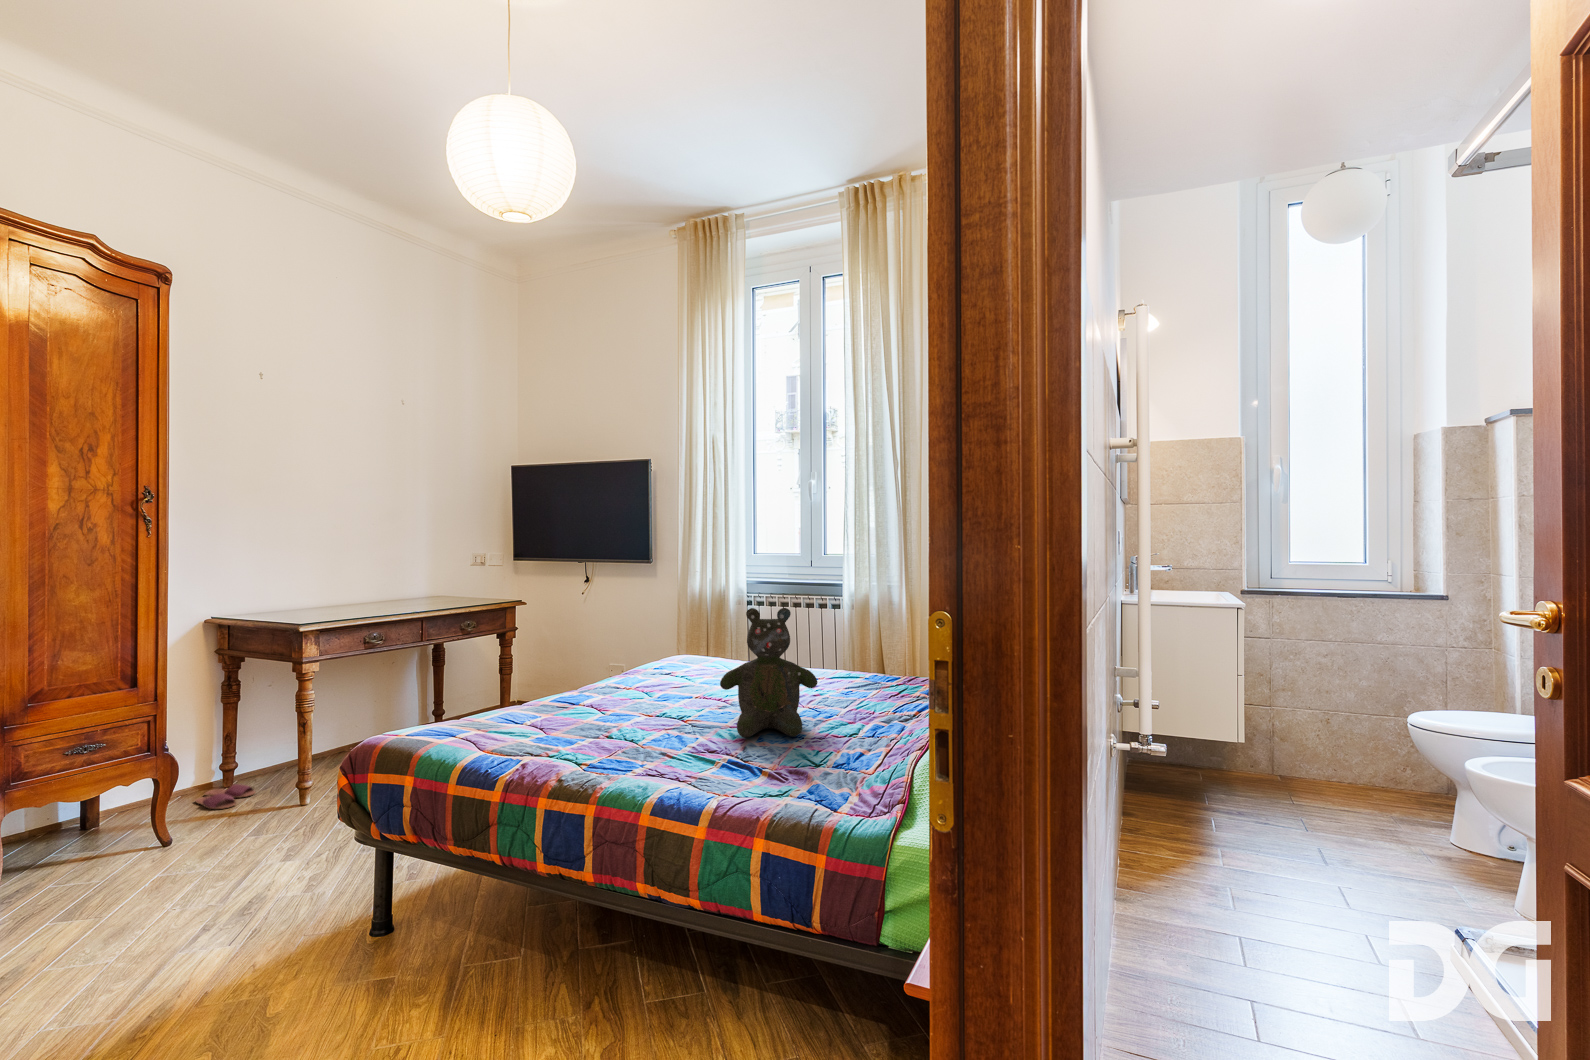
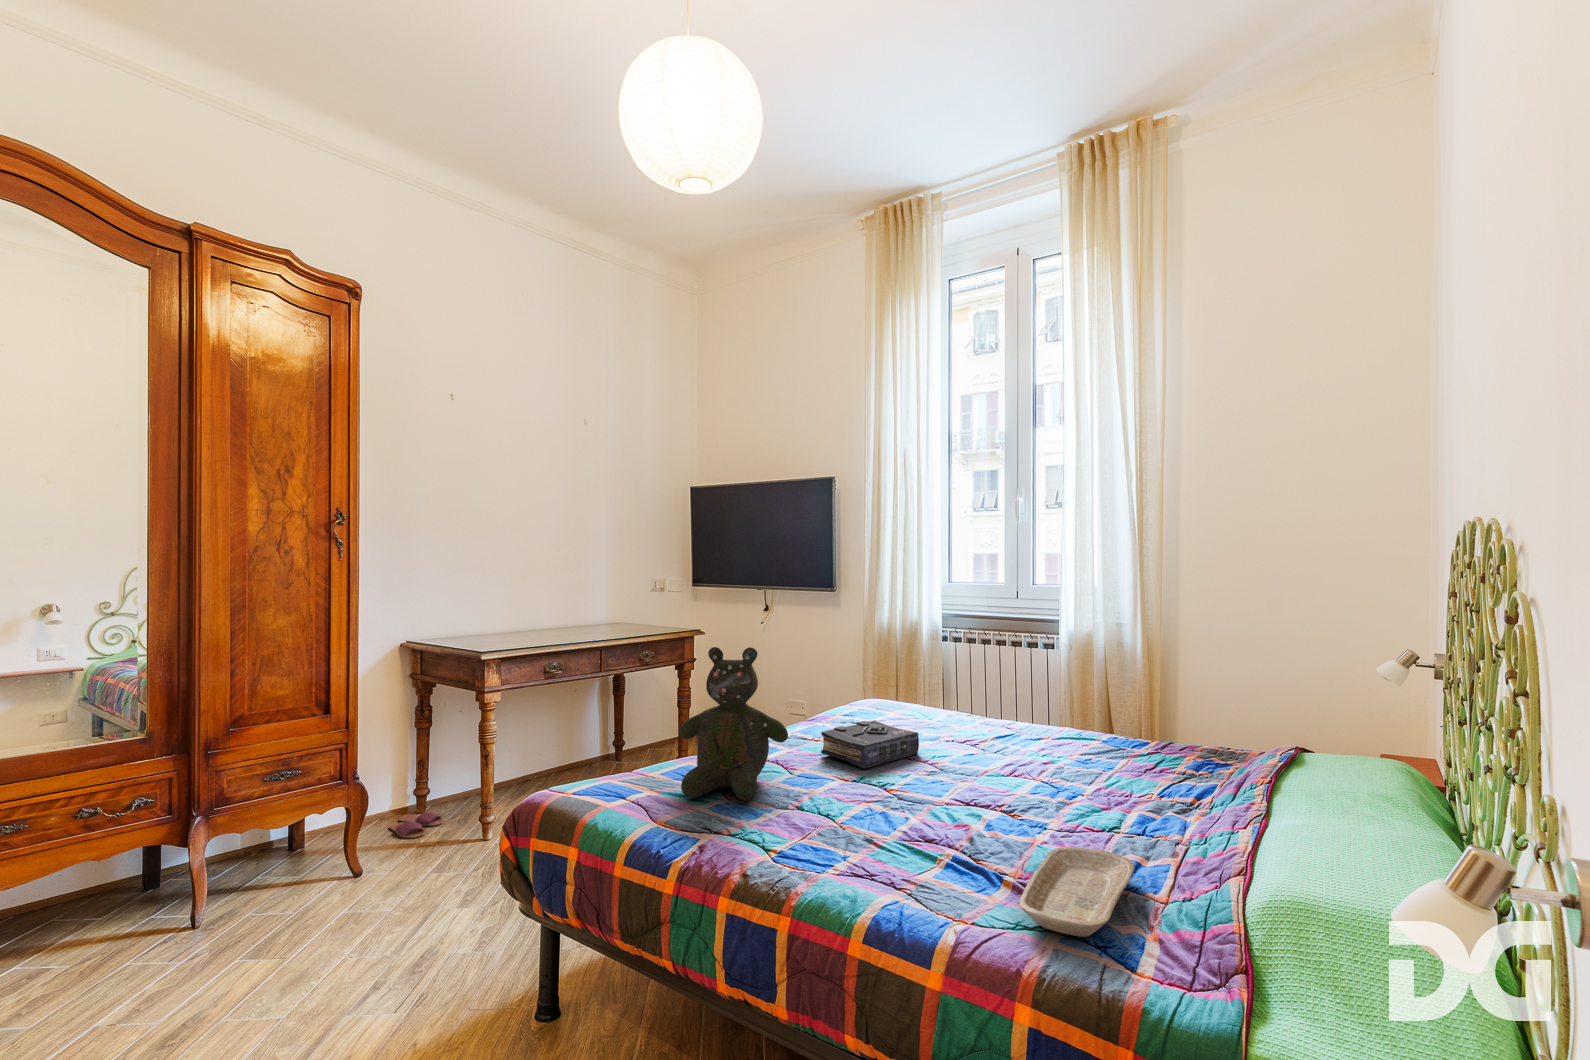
teddy bear: present [720,608,817,737] -> present [679,647,788,800]
book: none [632,669,716,706] -> present [821,720,919,769]
tray: none [765,744,853,795] -> present [1020,847,1135,937]

